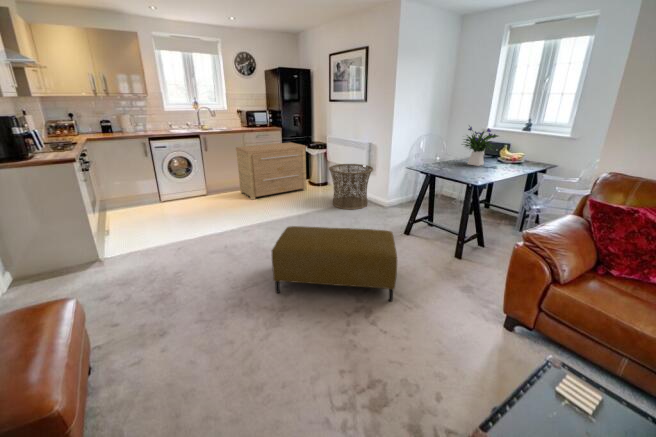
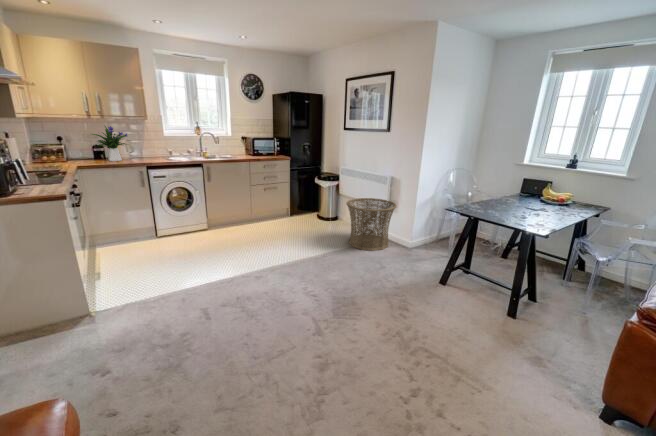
flower arrangement: present [464,127,498,166] -> present [92,126,127,161]
side table: present [236,142,306,200] -> none [241,172,318,236]
ottoman: present [272,226,397,301] -> none [294,280,457,385]

